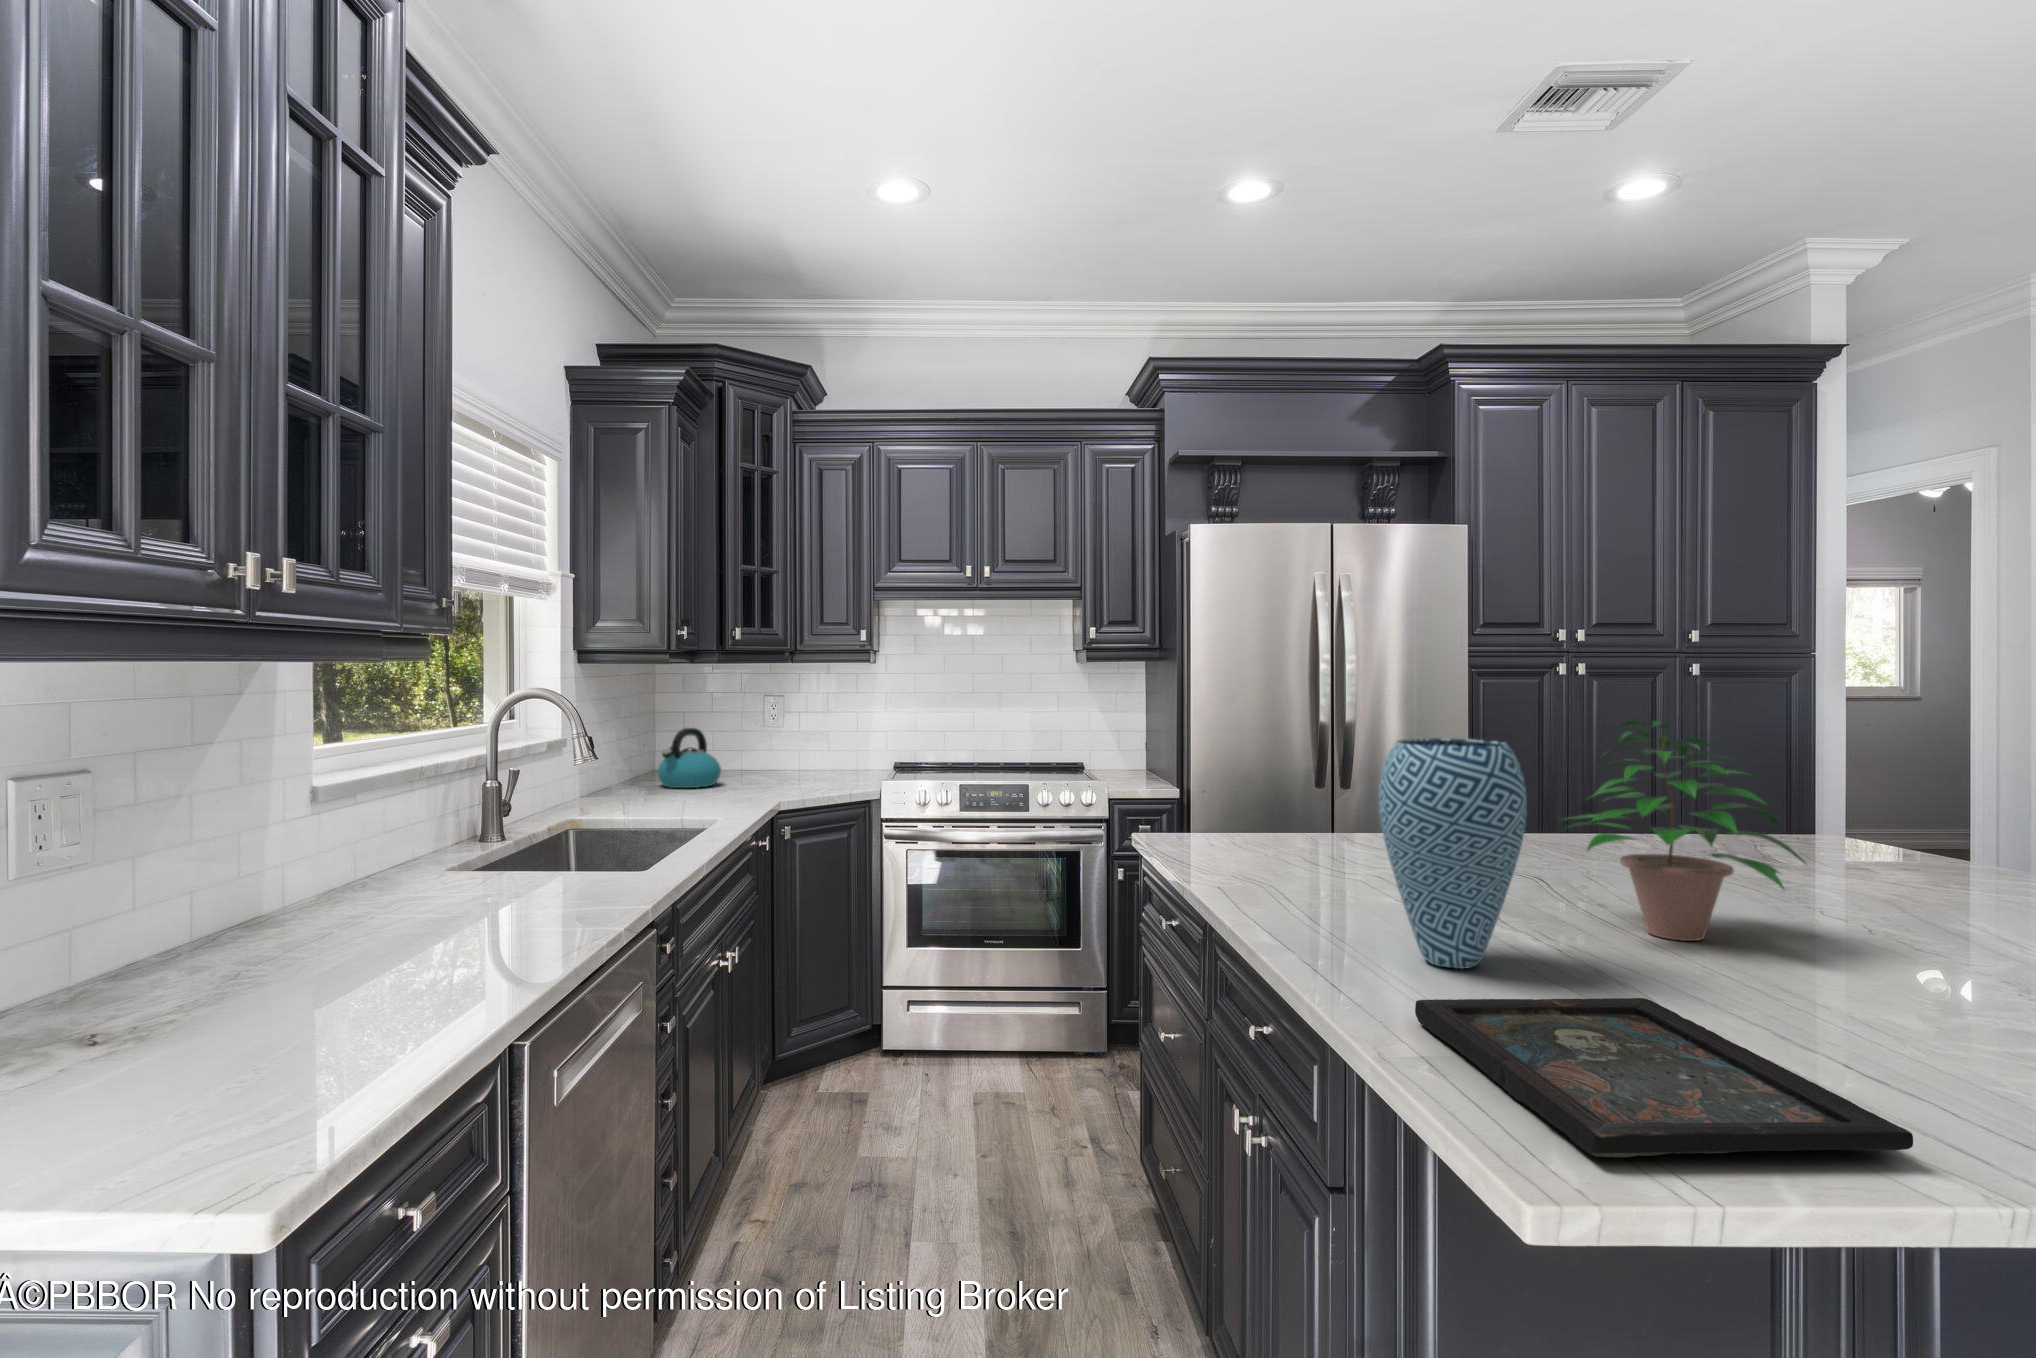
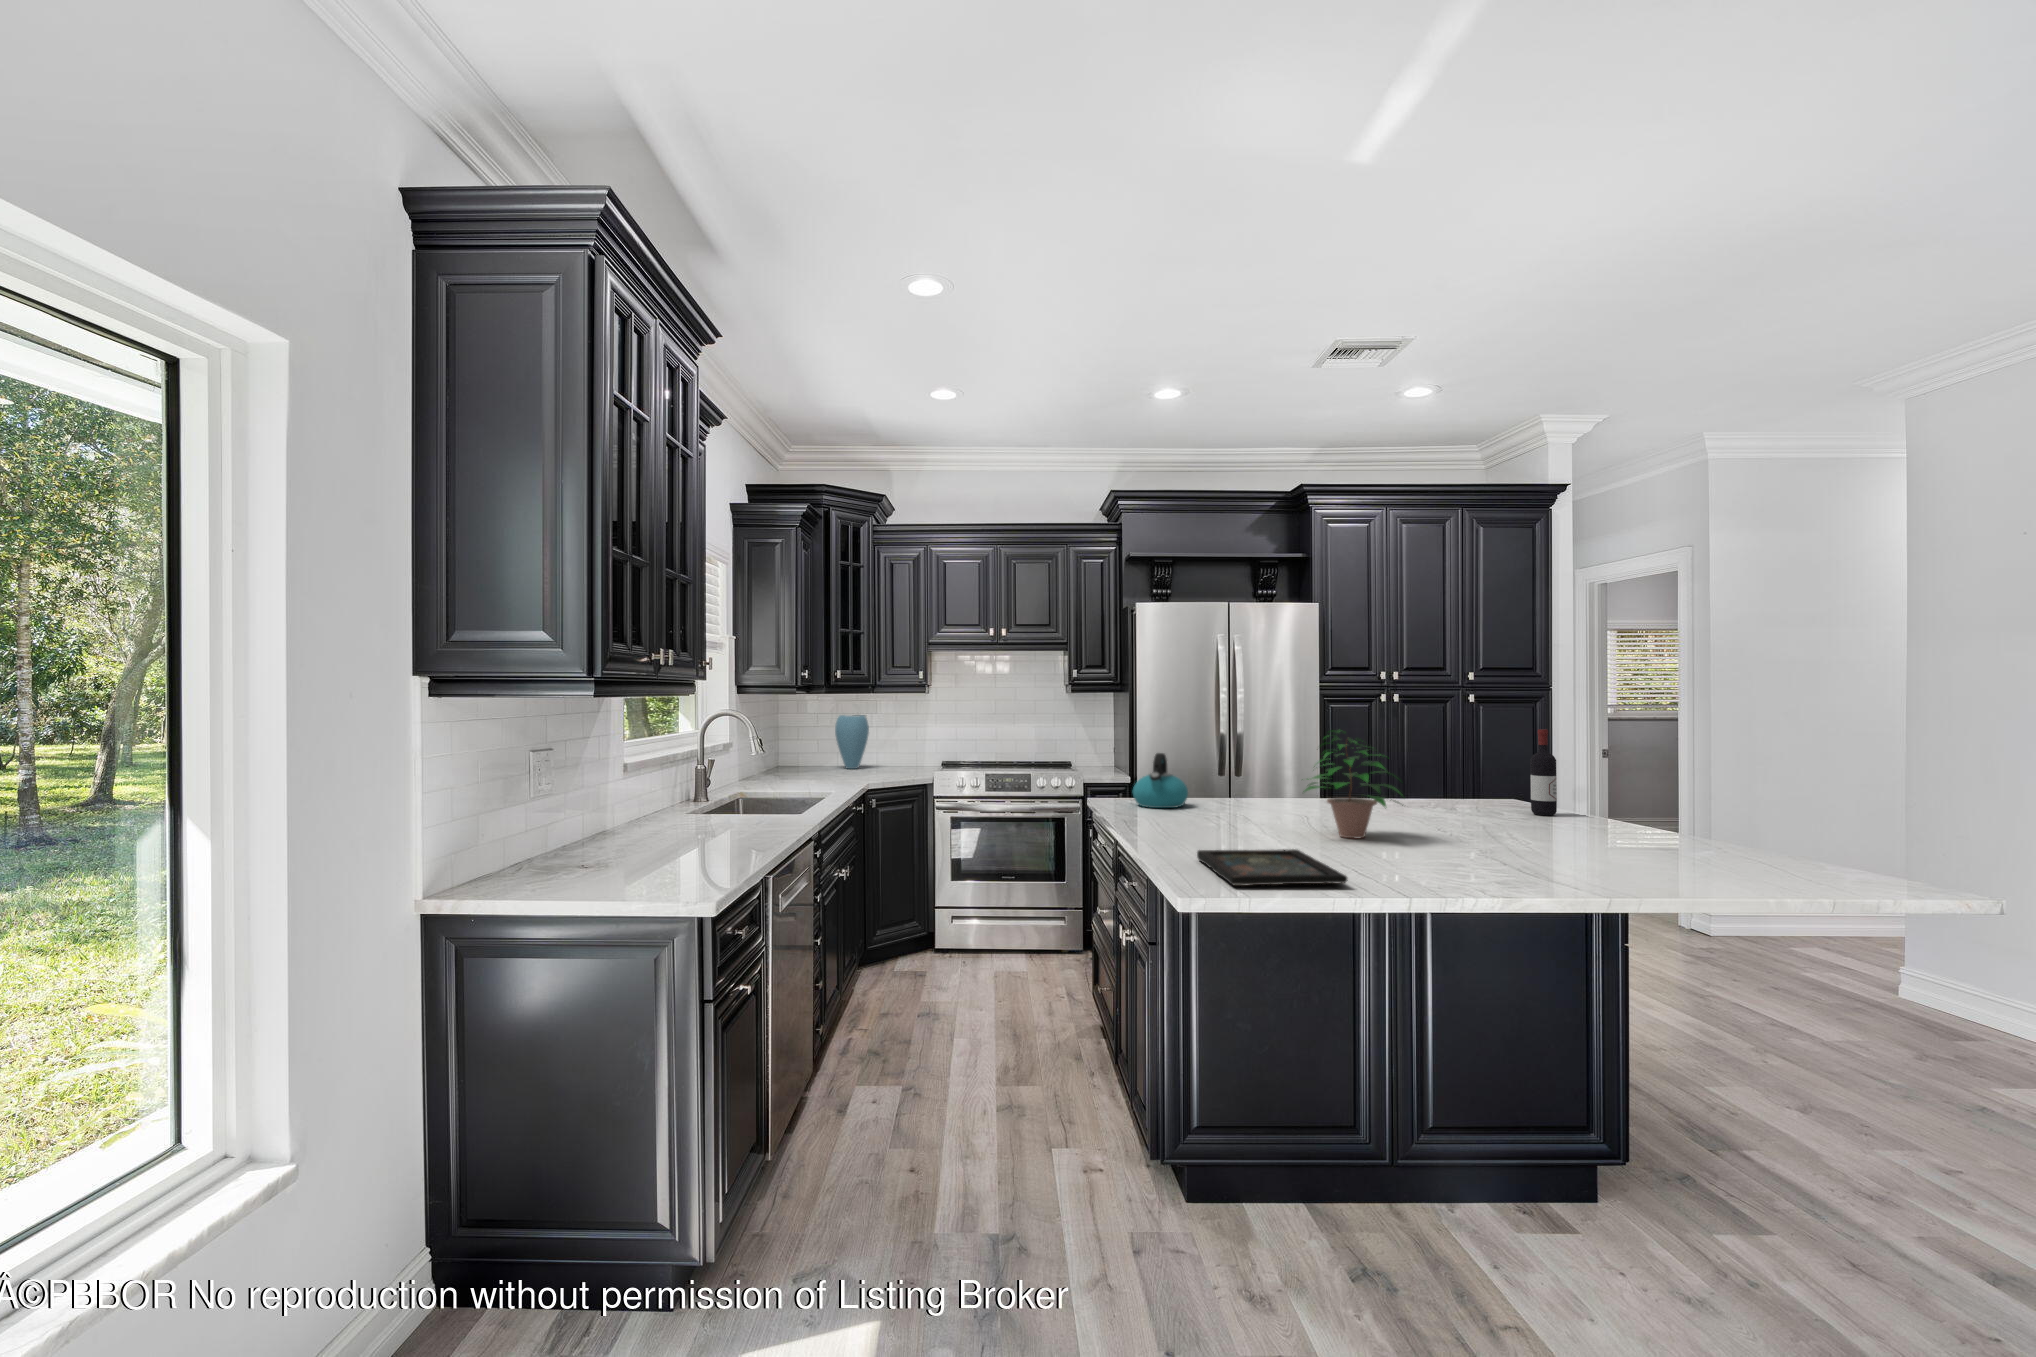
wine bottle: none [1920,718,1975,873] -> present [1530,729,1557,816]
kettle: present [658,728,721,788] -> present [1133,753,1188,808]
vase: present [1379,738,1527,969] -> present [835,715,869,769]

